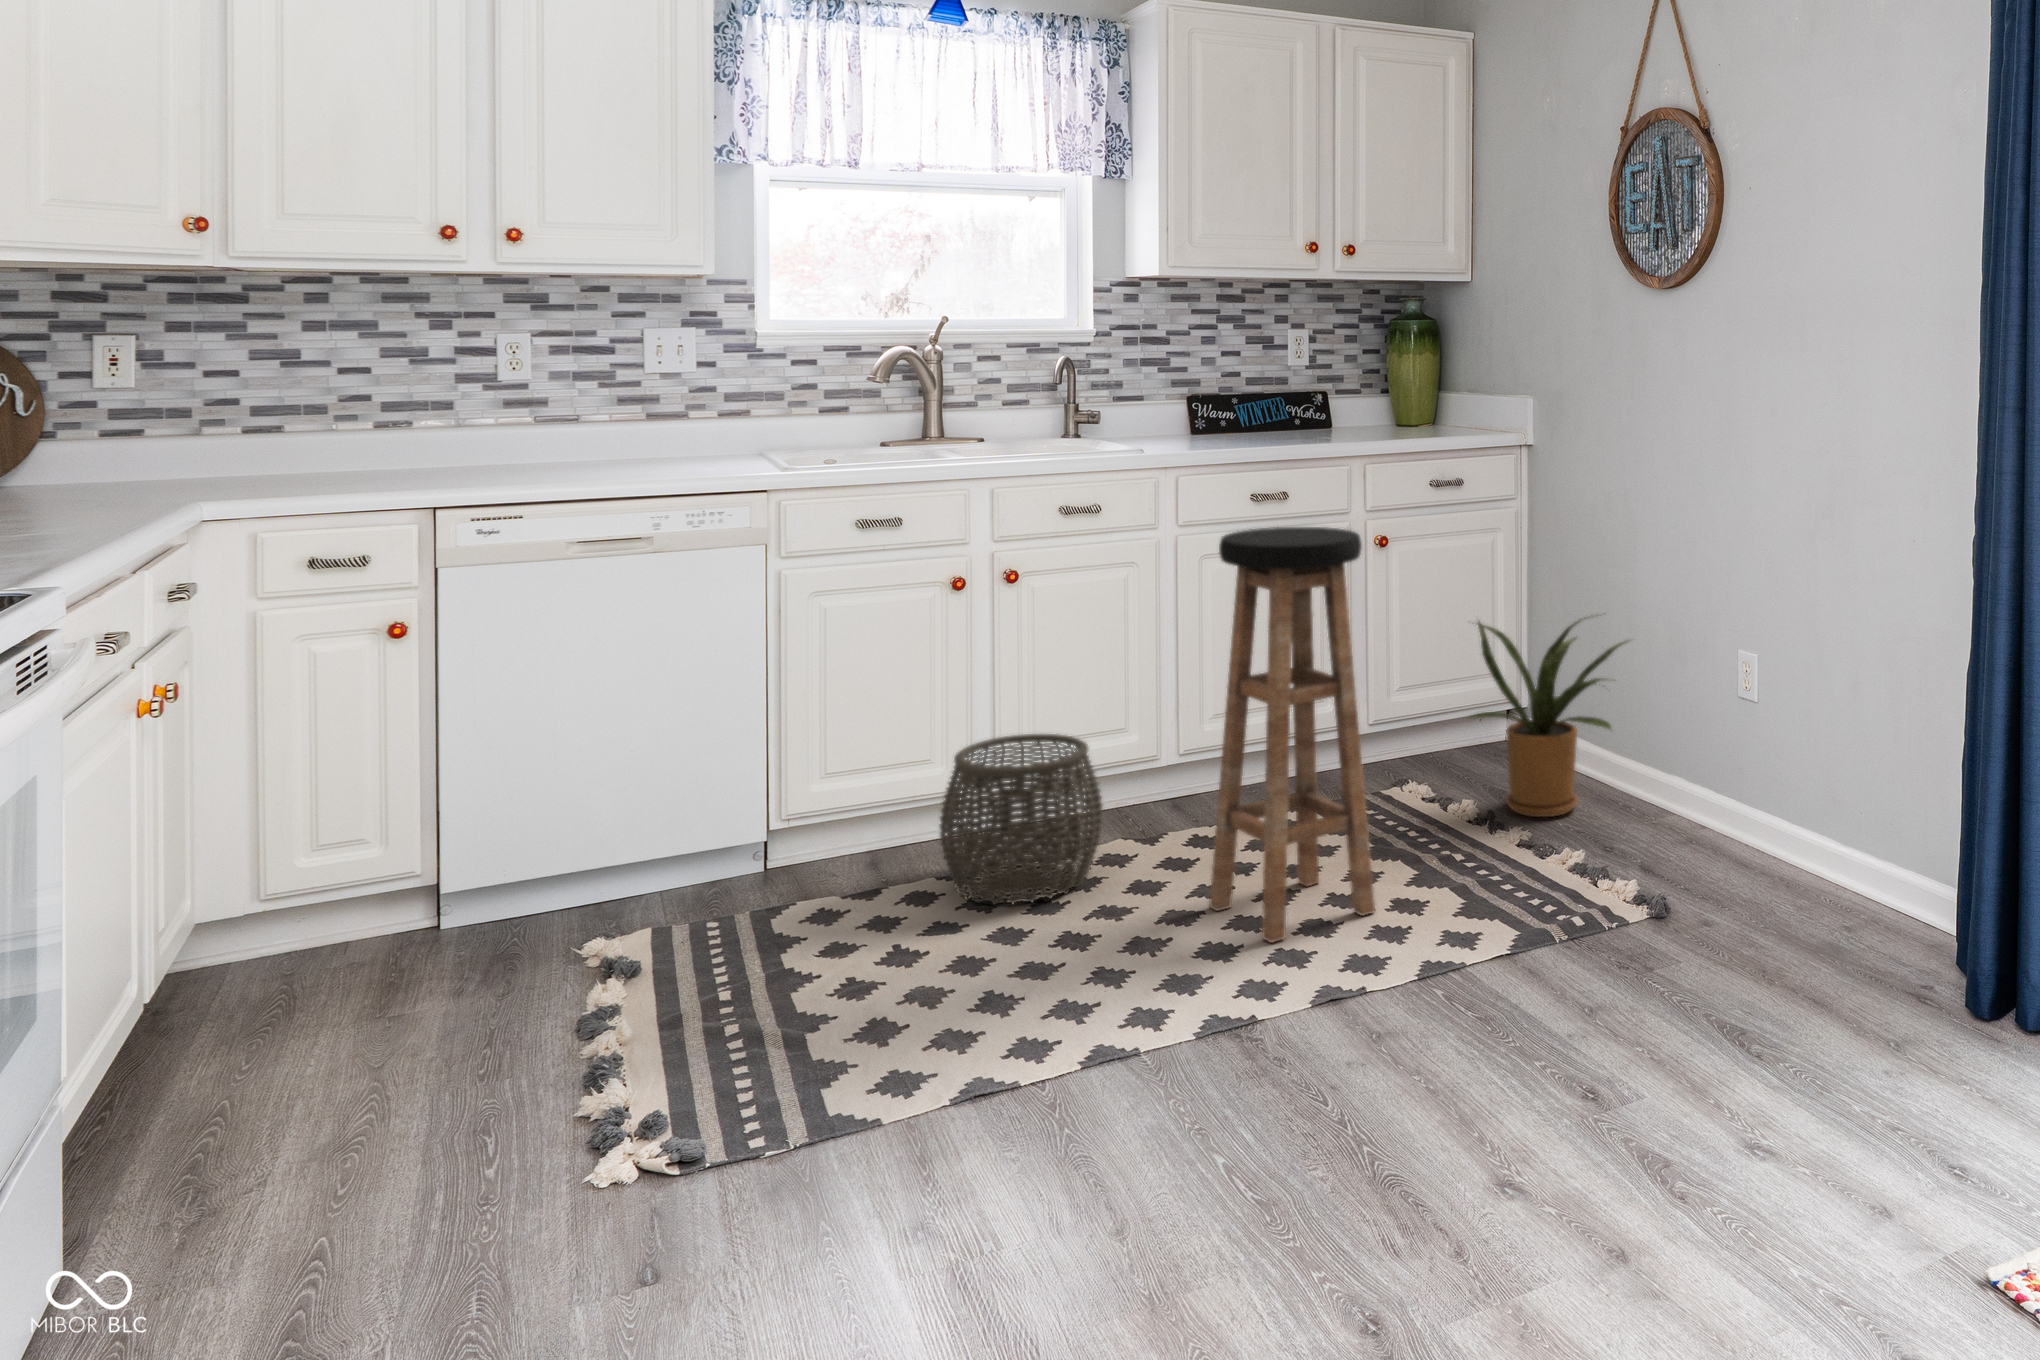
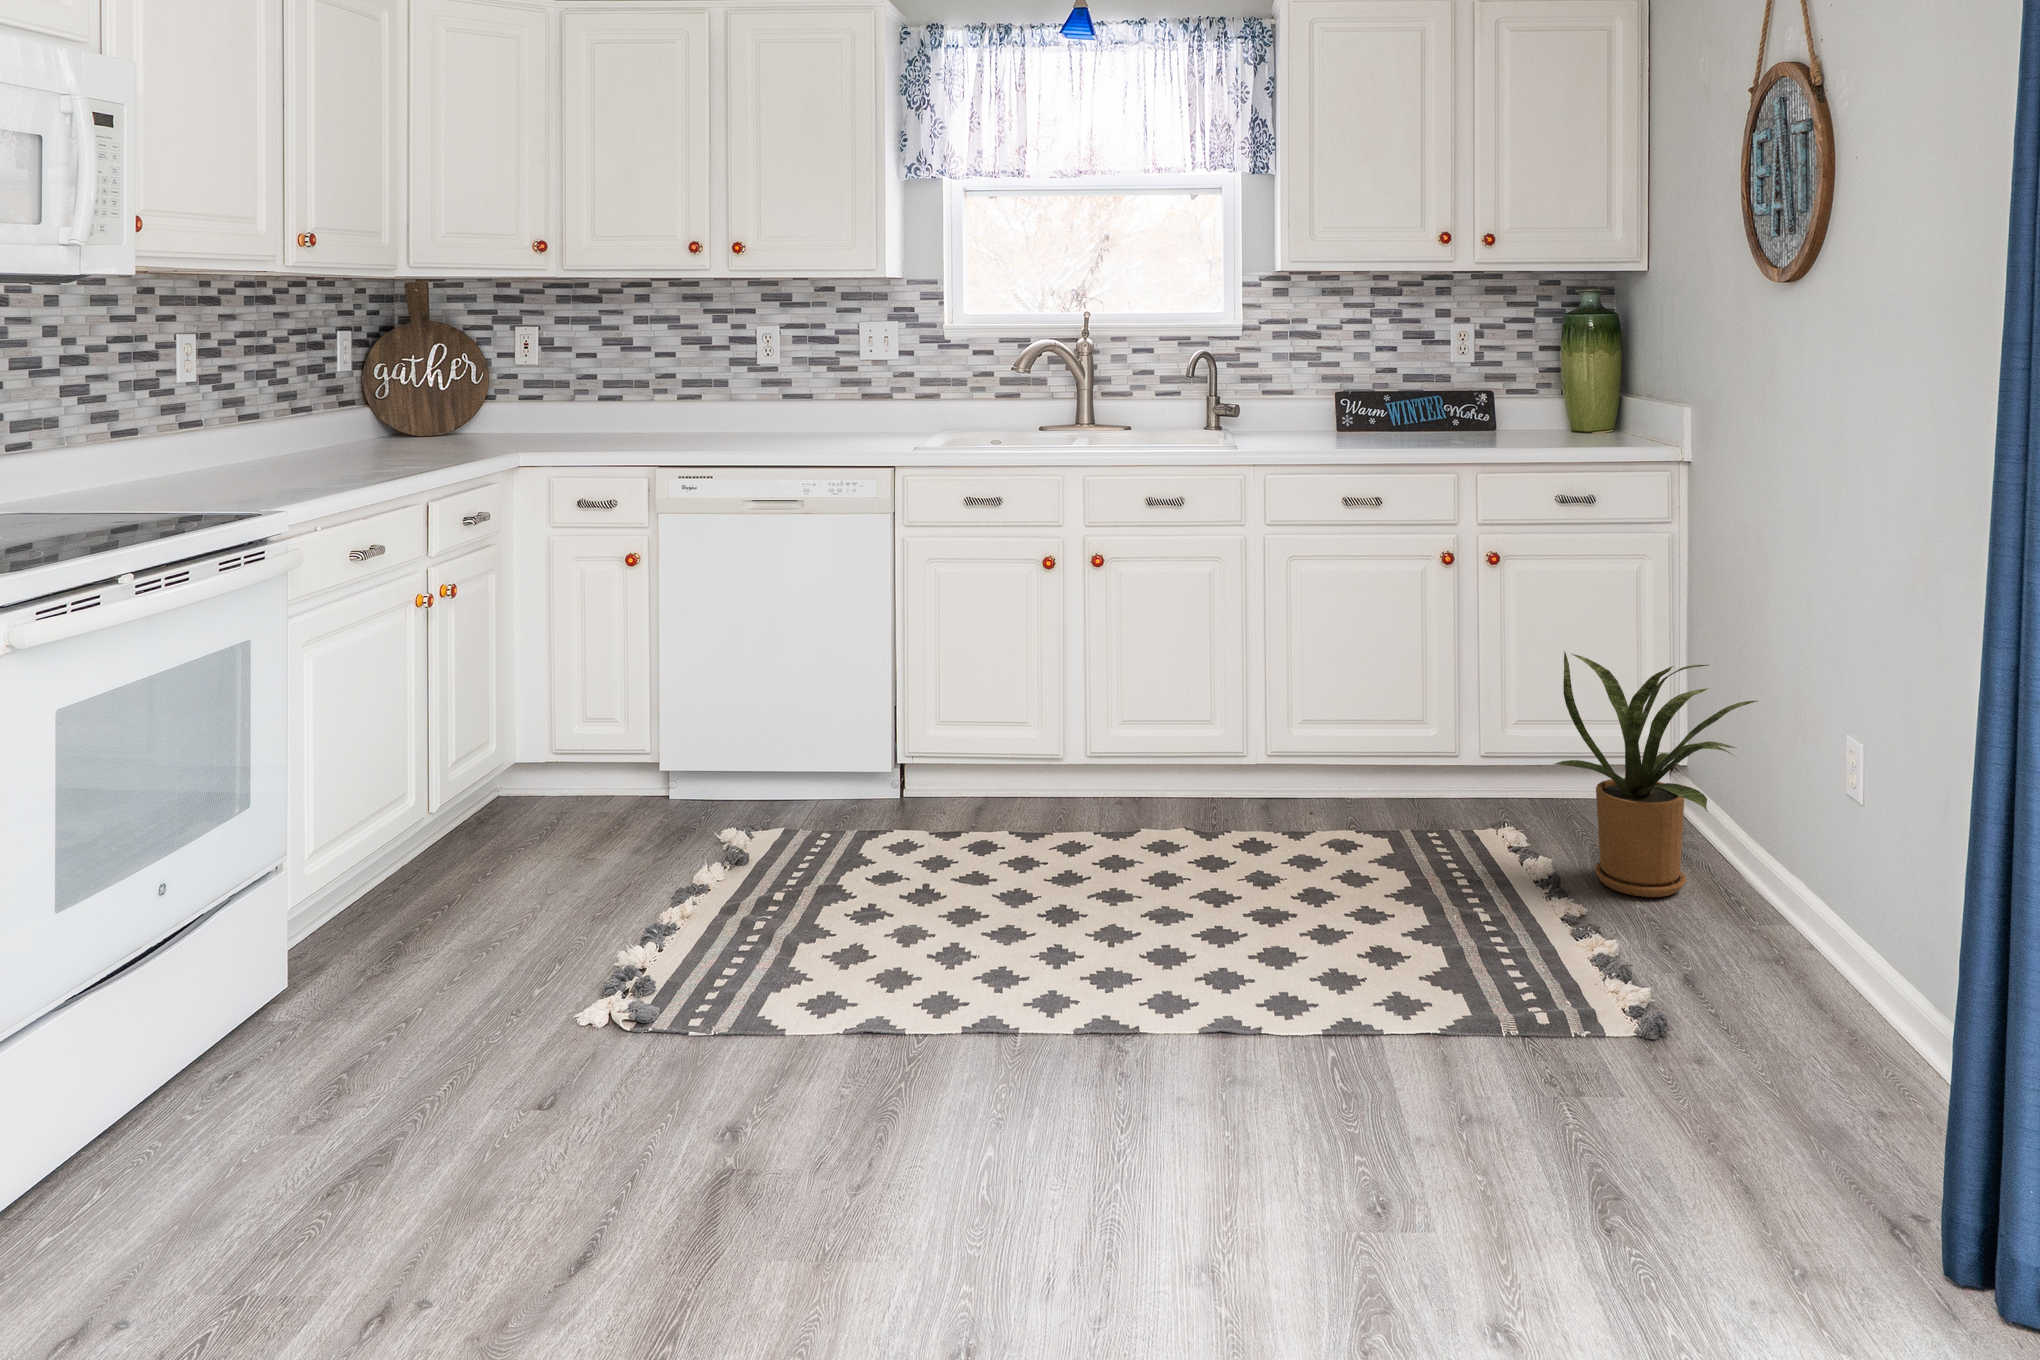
bar stool: present [1209,527,1375,943] -> none [1194,528,1348,962]
woven basket: present [940,734,1103,904] -> none [991,706,1141,868]

